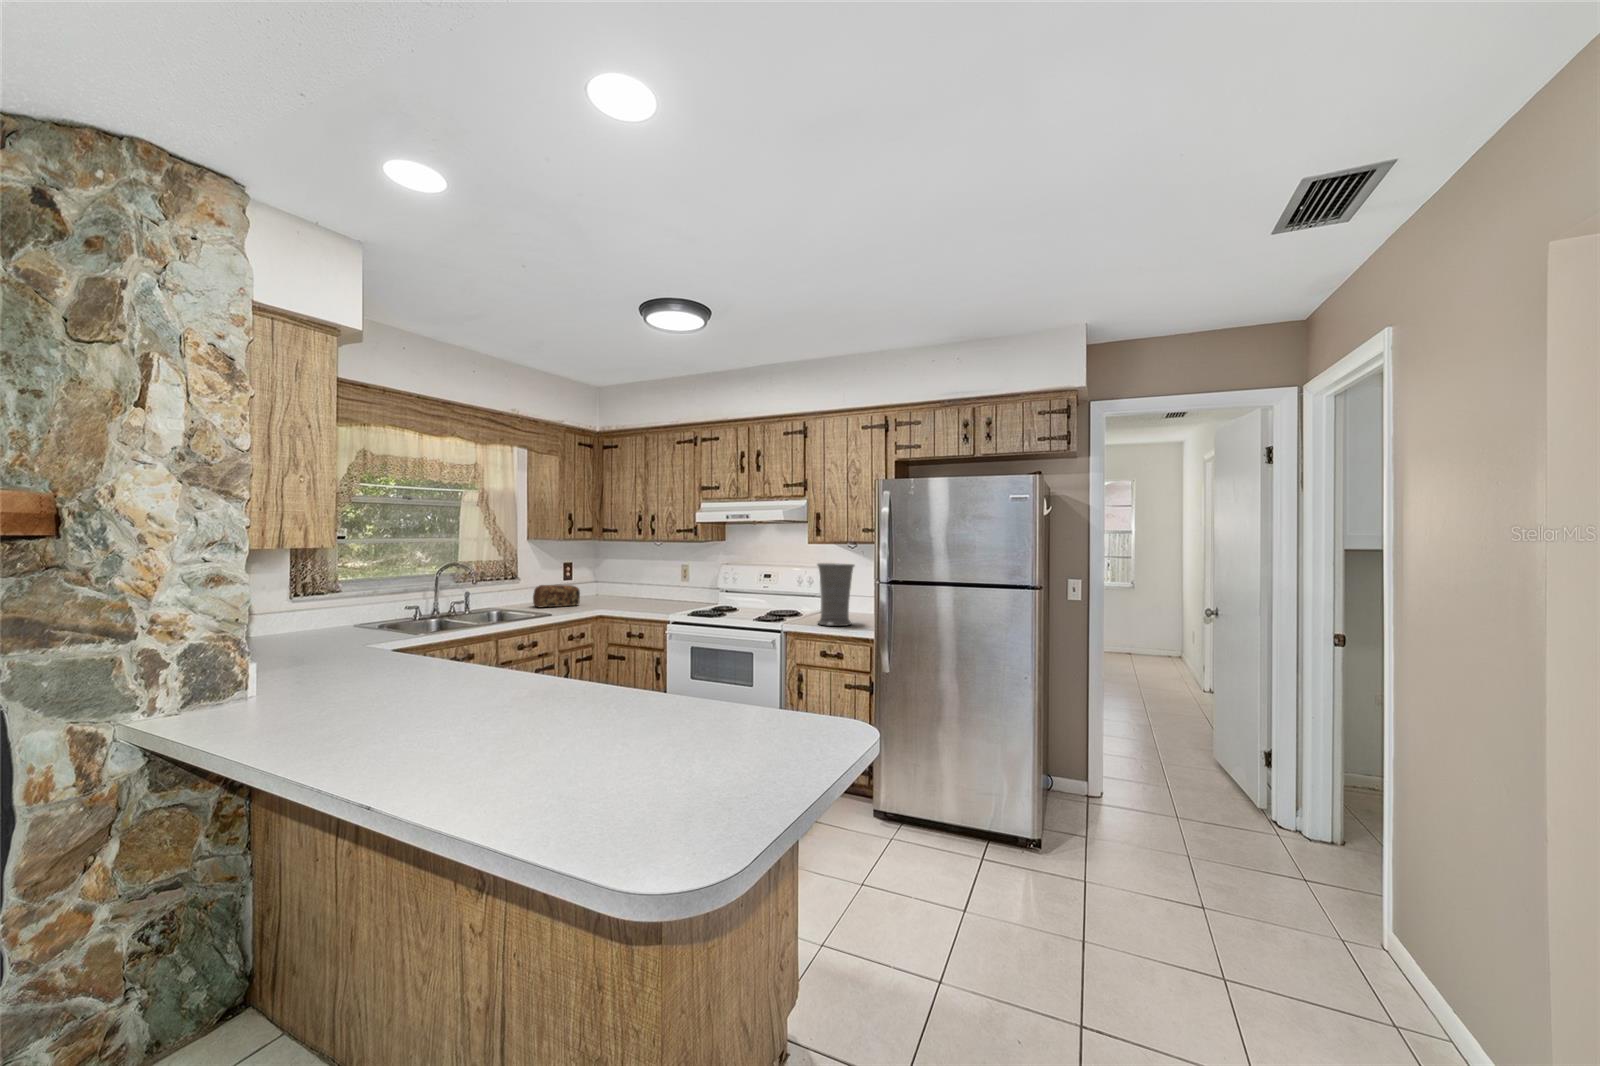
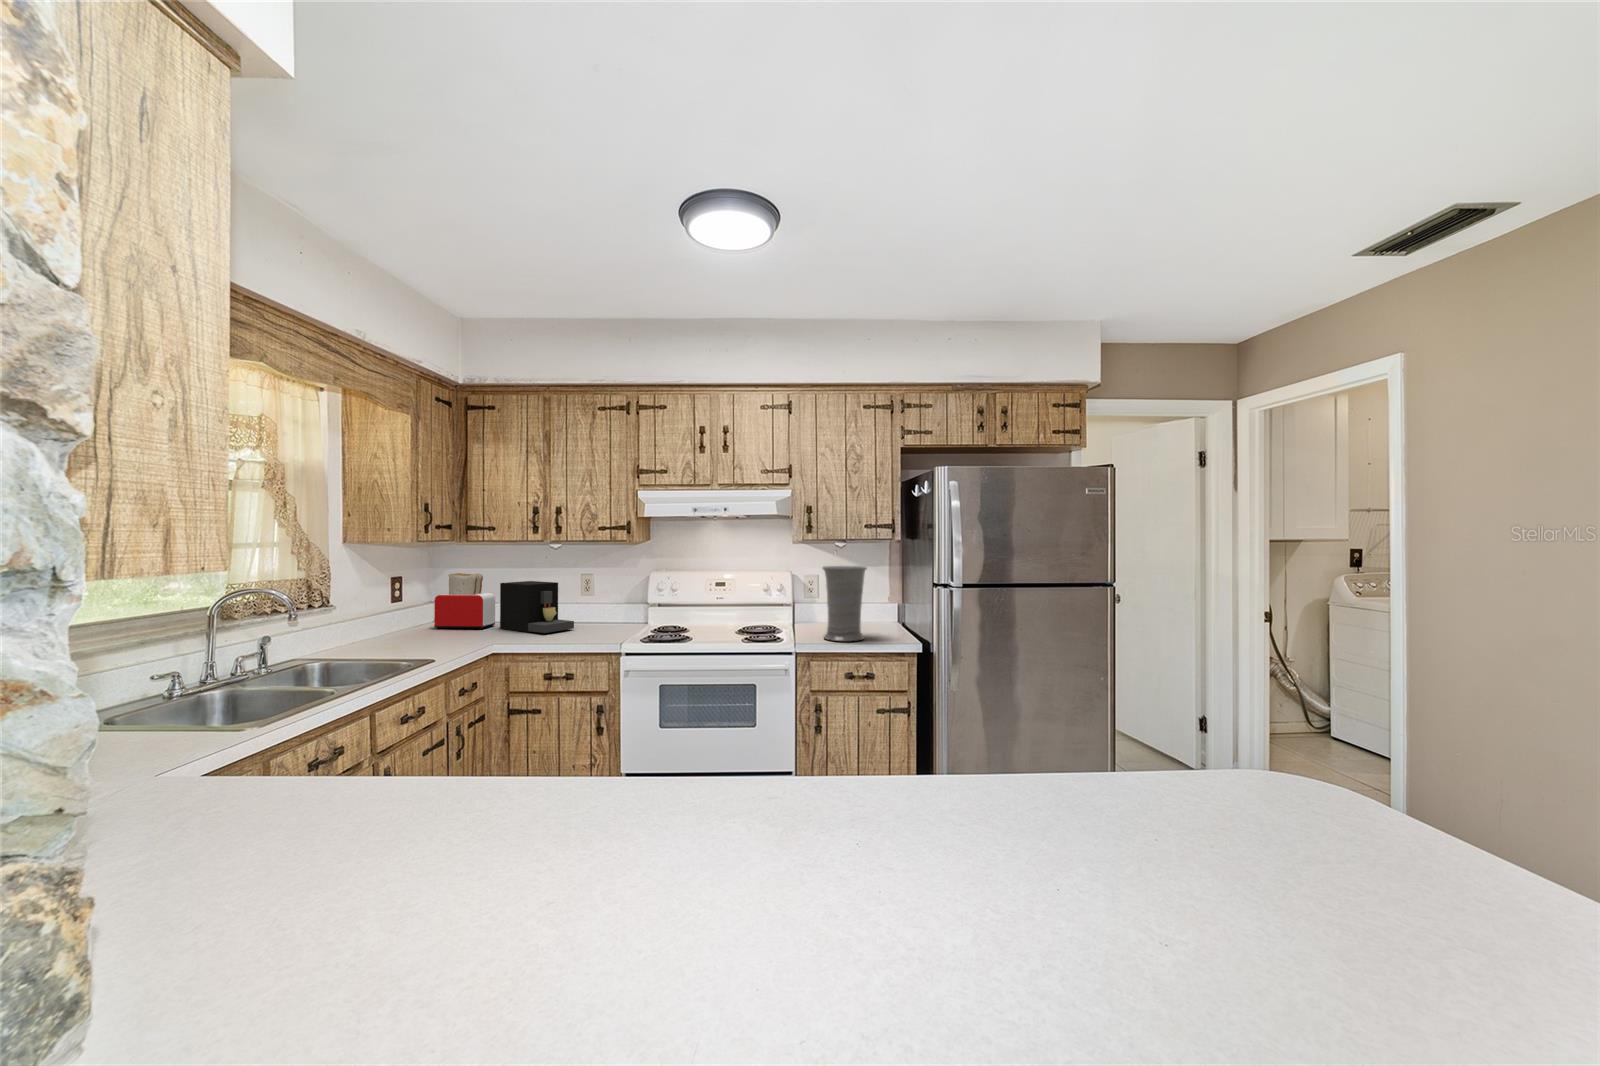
toaster: none [588,562,625,602] -> present [434,573,495,629]
coffee maker: none [624,570,665,606] -> present [500,581,574,633]
bread loaf: present [533,584,580,607] -> none [364,610,444,649]

